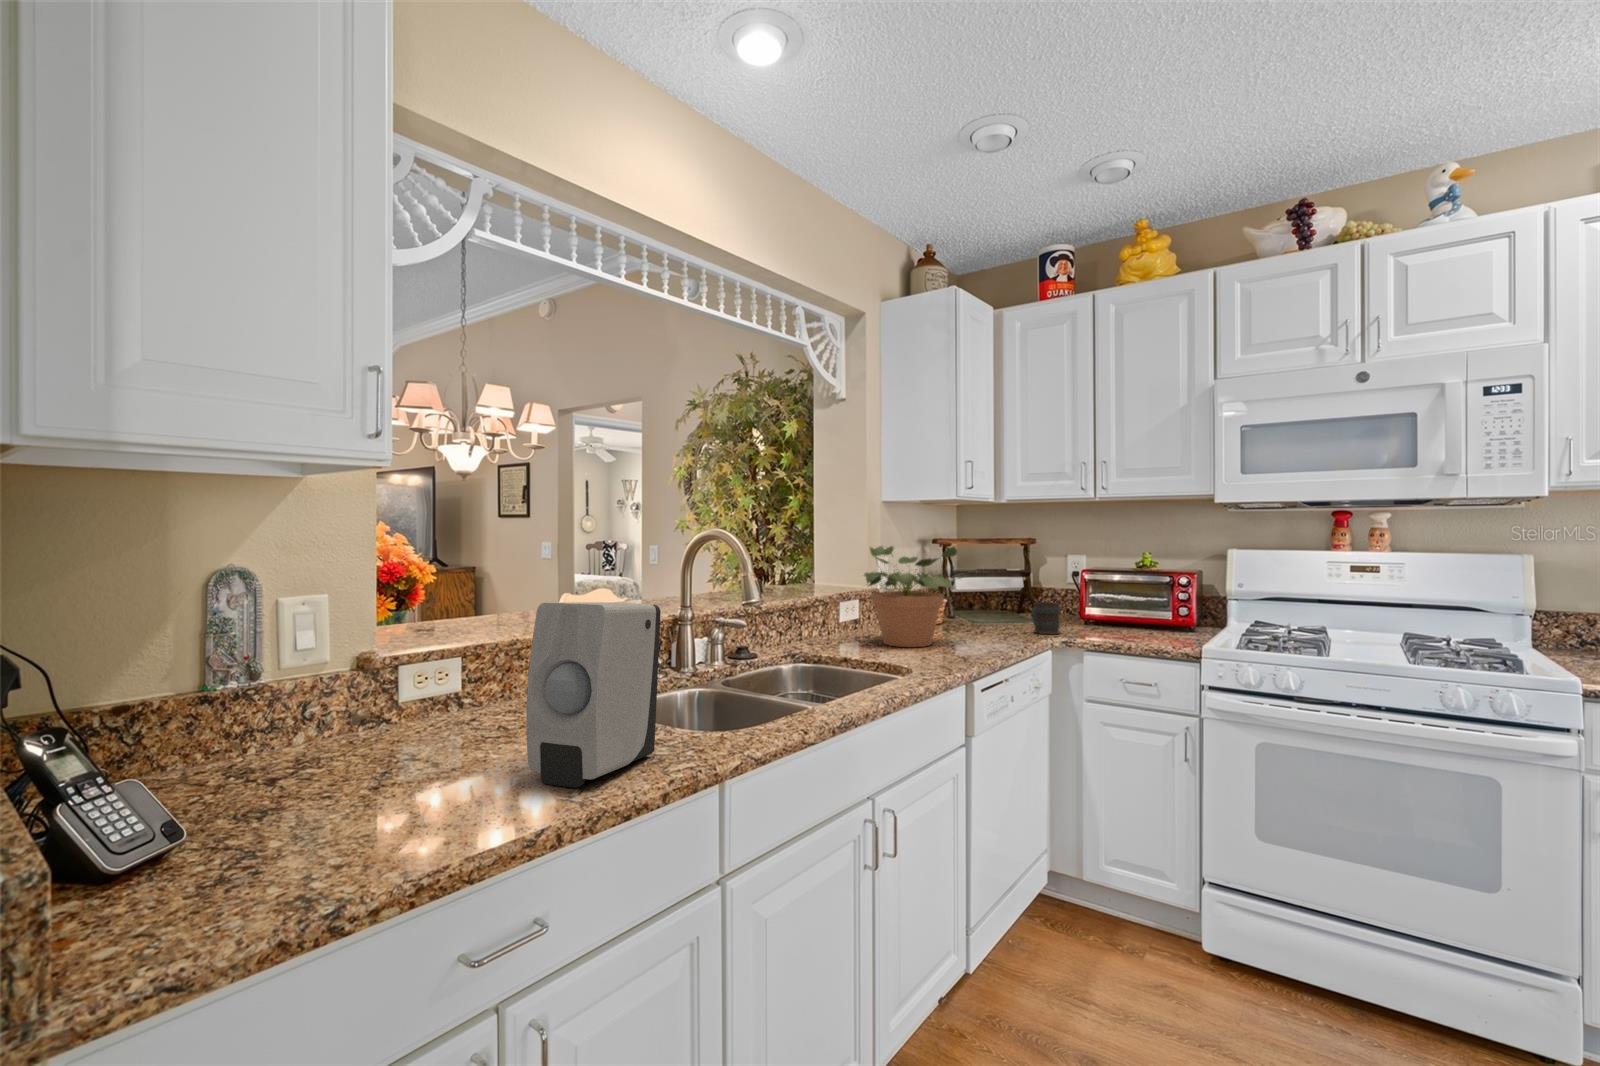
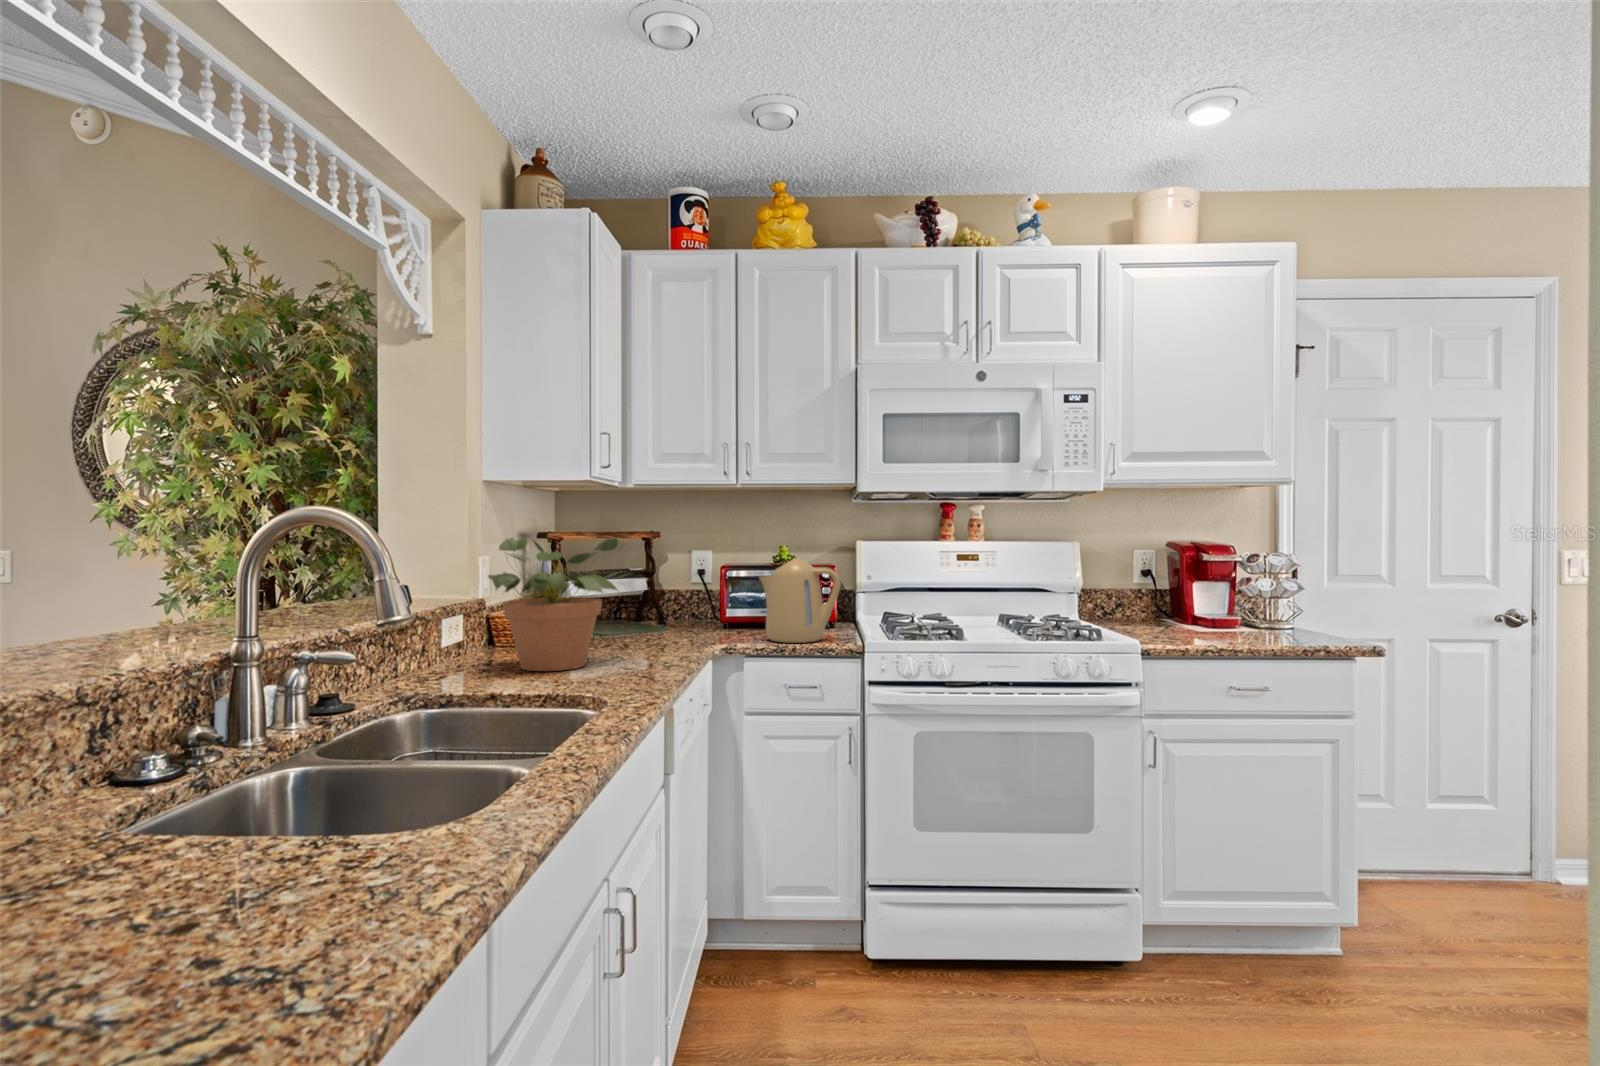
kettle: none [1102,567,1183,645] -> present [759,559,841,643]
soap dispenser: present [527,602,661,788] -> none [149,627,377,993]
mug: present [1031,602,1060,634] -> none [682,603,712,640]

